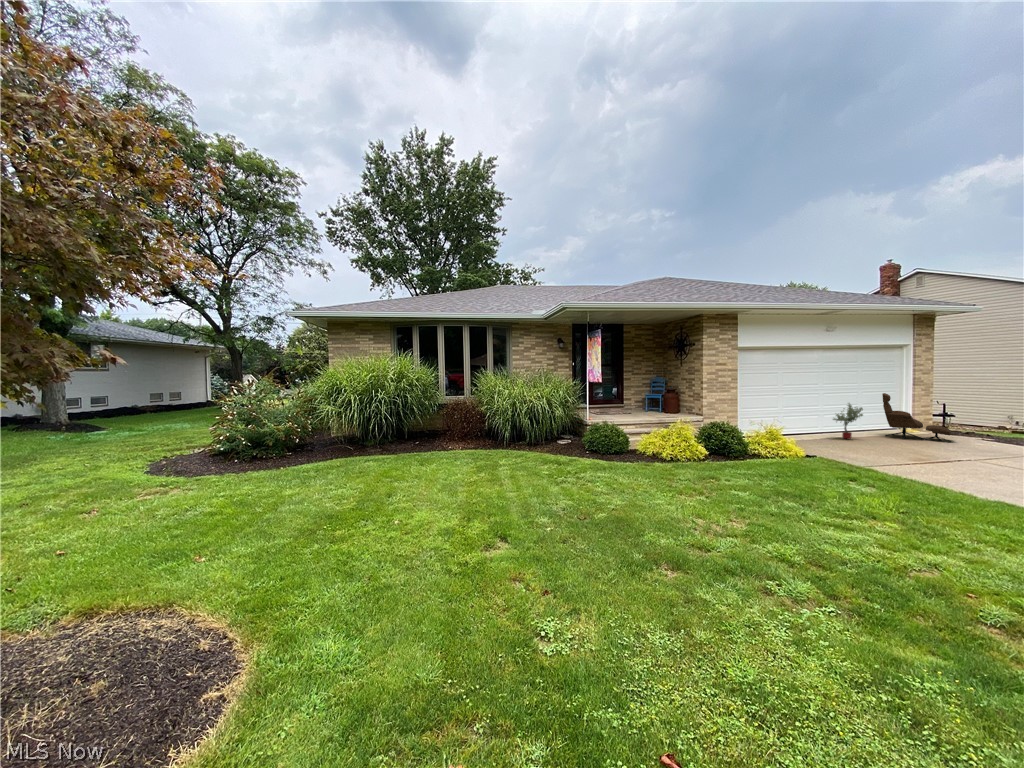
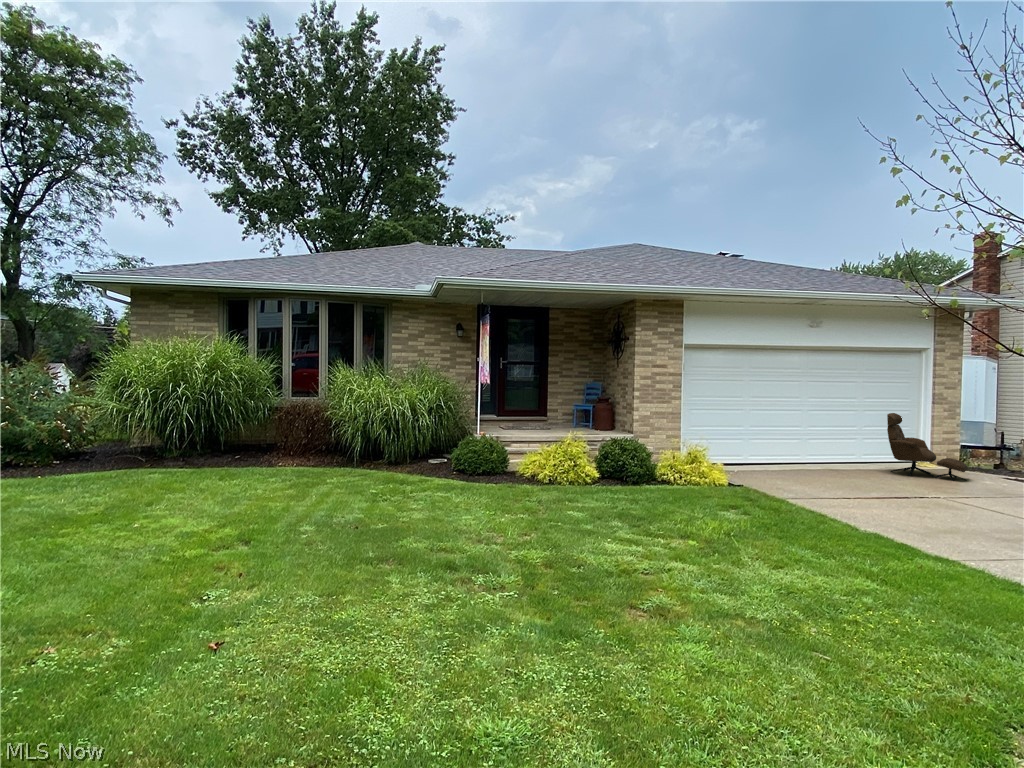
potted tree: present [833,403,863,439] -> none [813,424,855,474]

